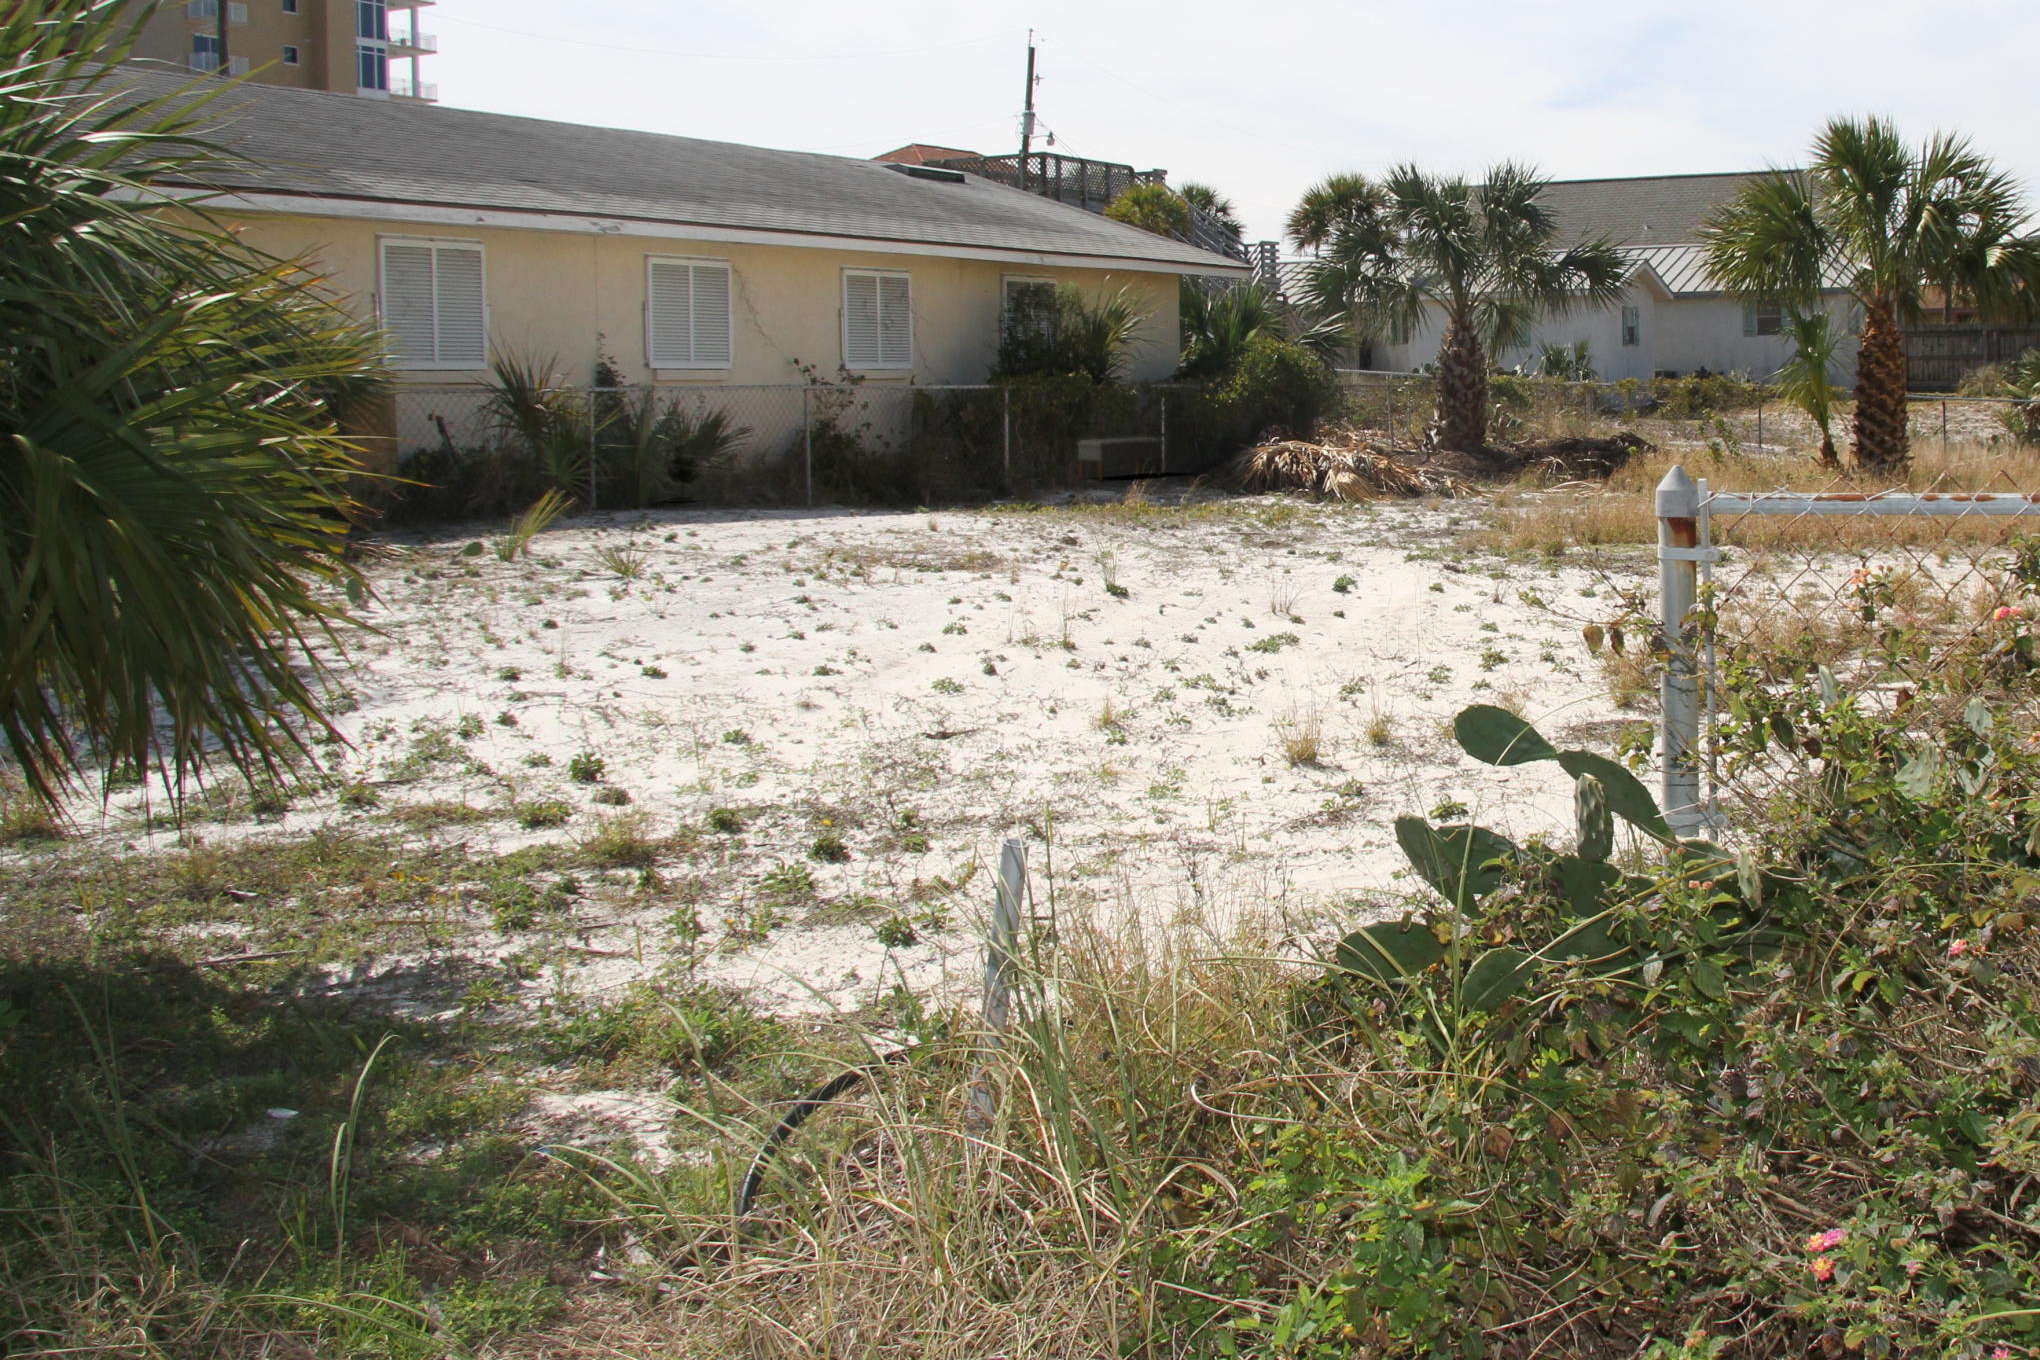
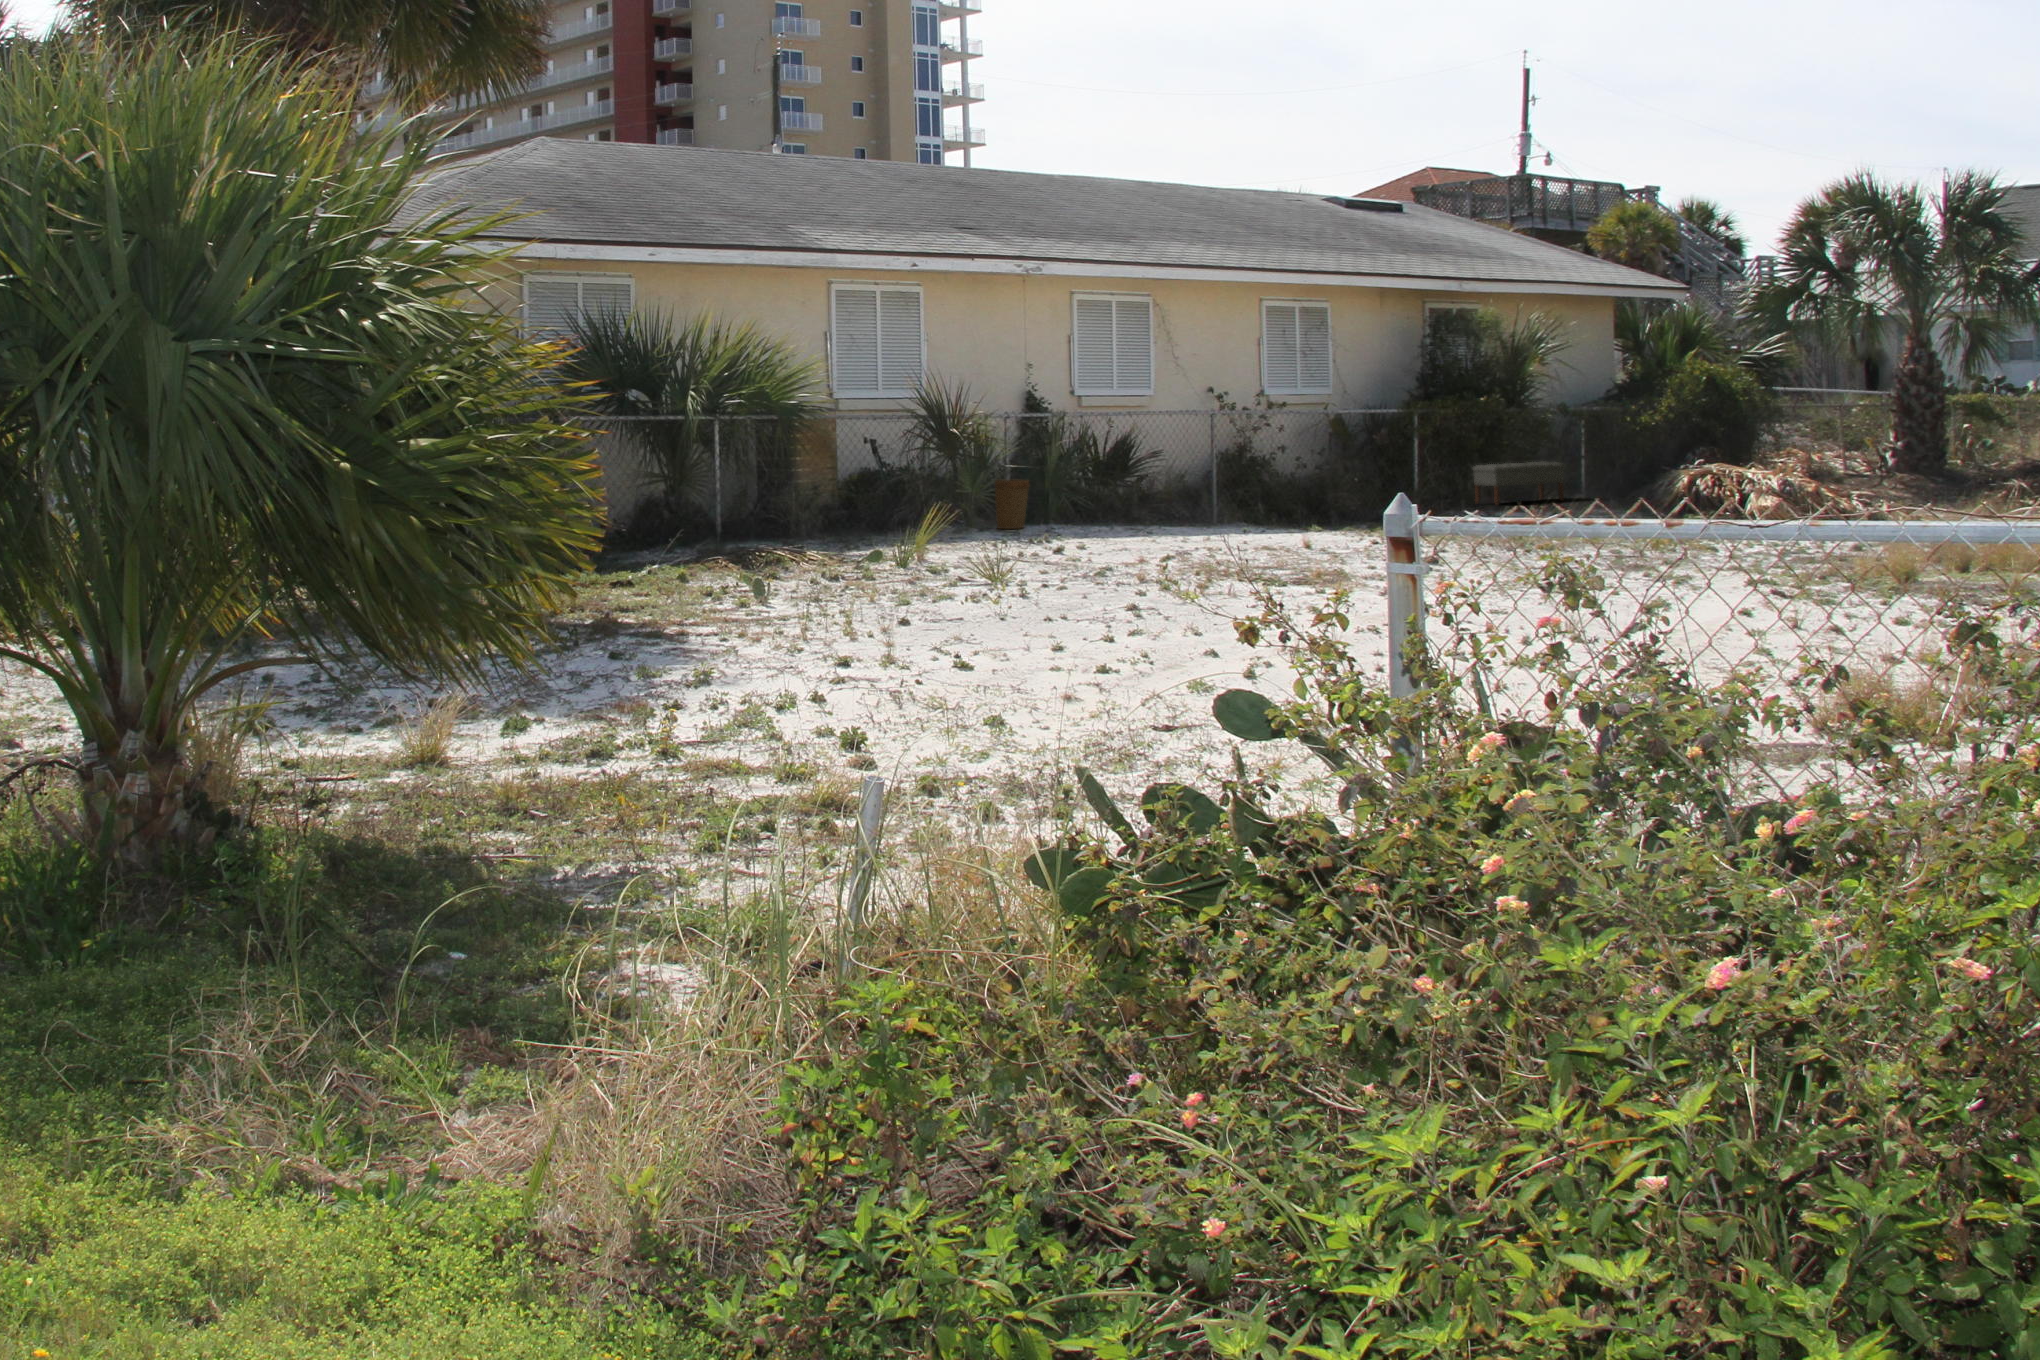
potted tree: present [663,441,701,502] -> none [1064,465,1101,523]
basket: none [581,454,624,510] -> present [995,480,1029,529]

